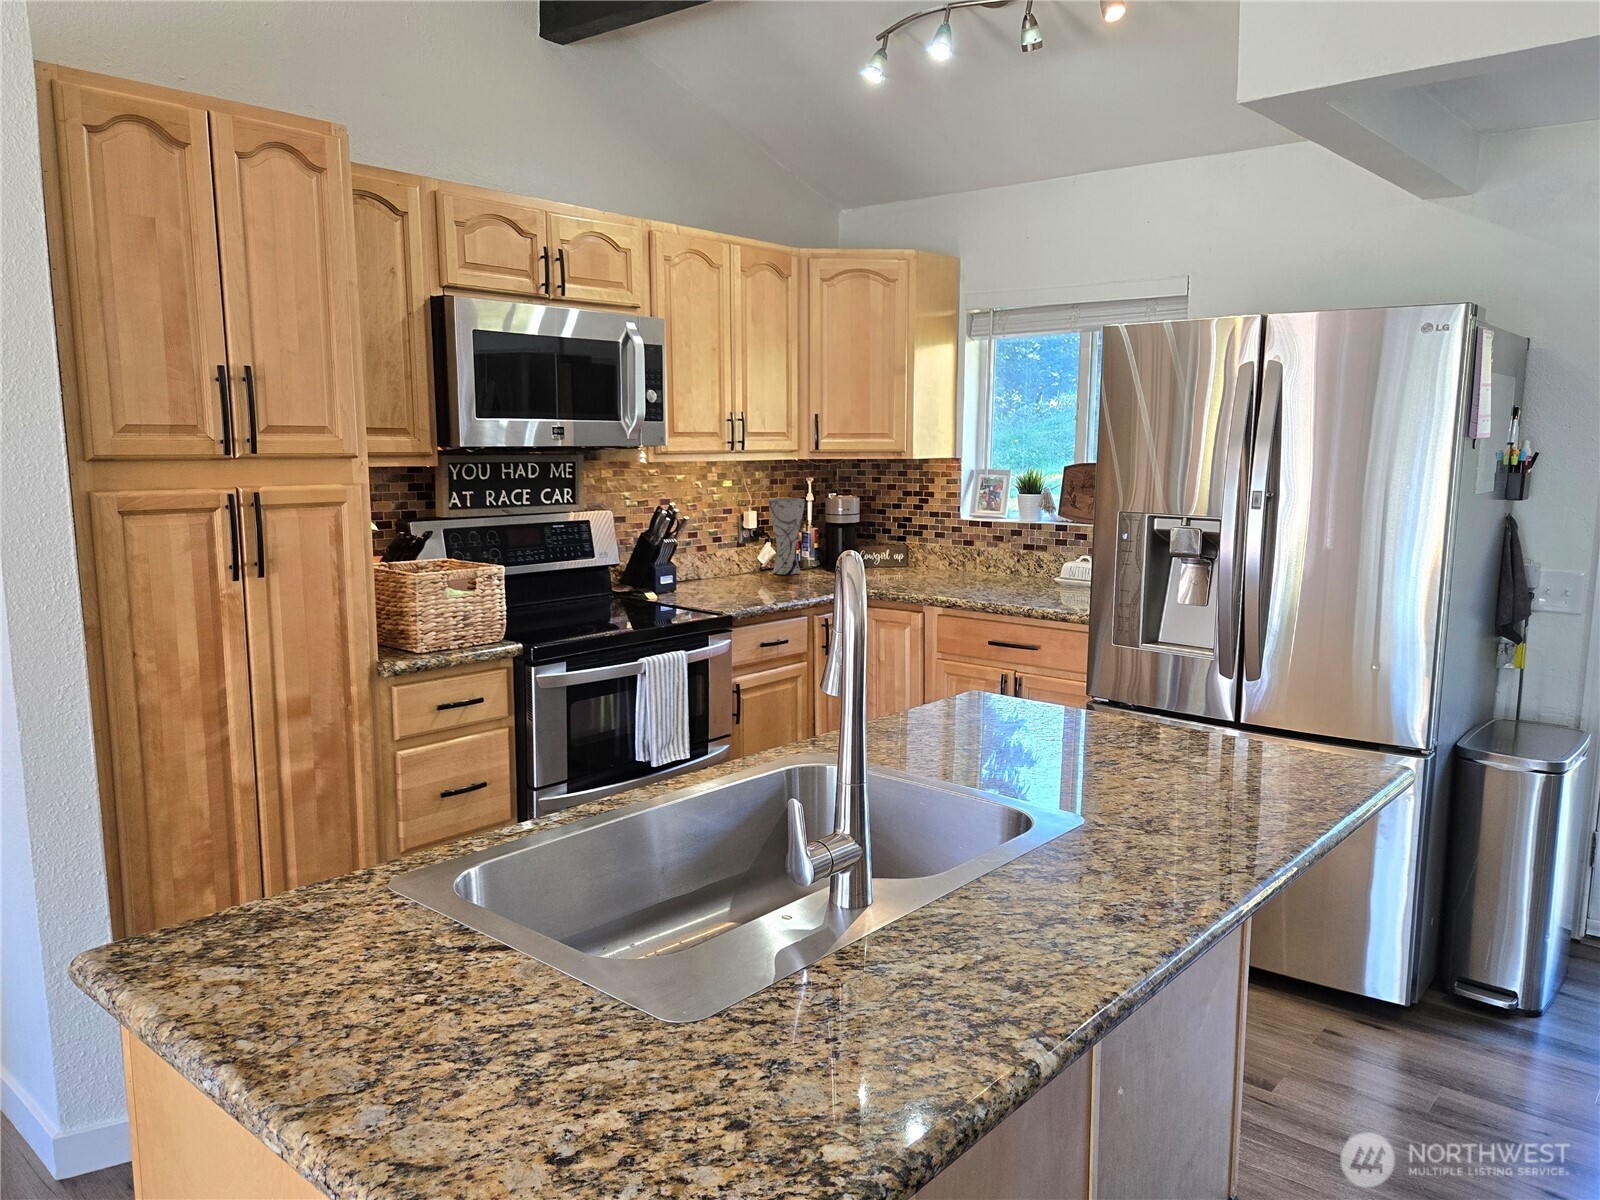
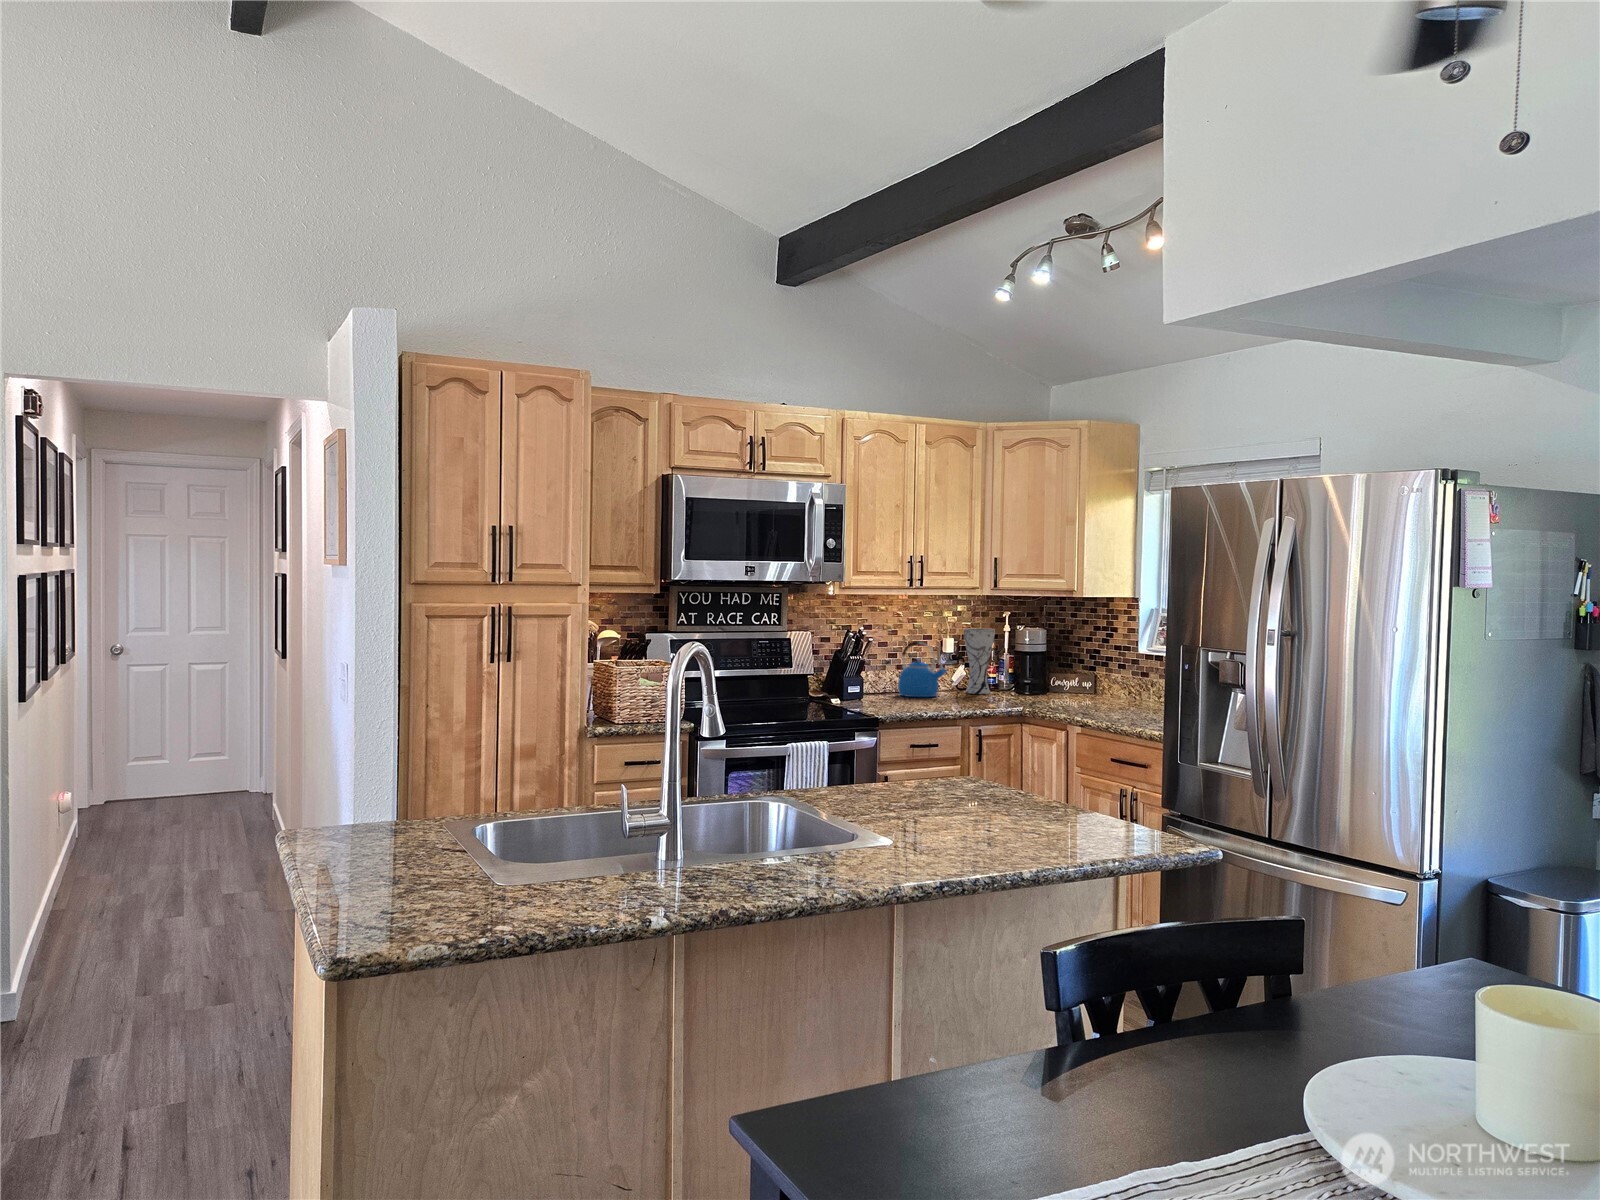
kettle: none [704,516,763,583] -> present [898,641,946,697]

